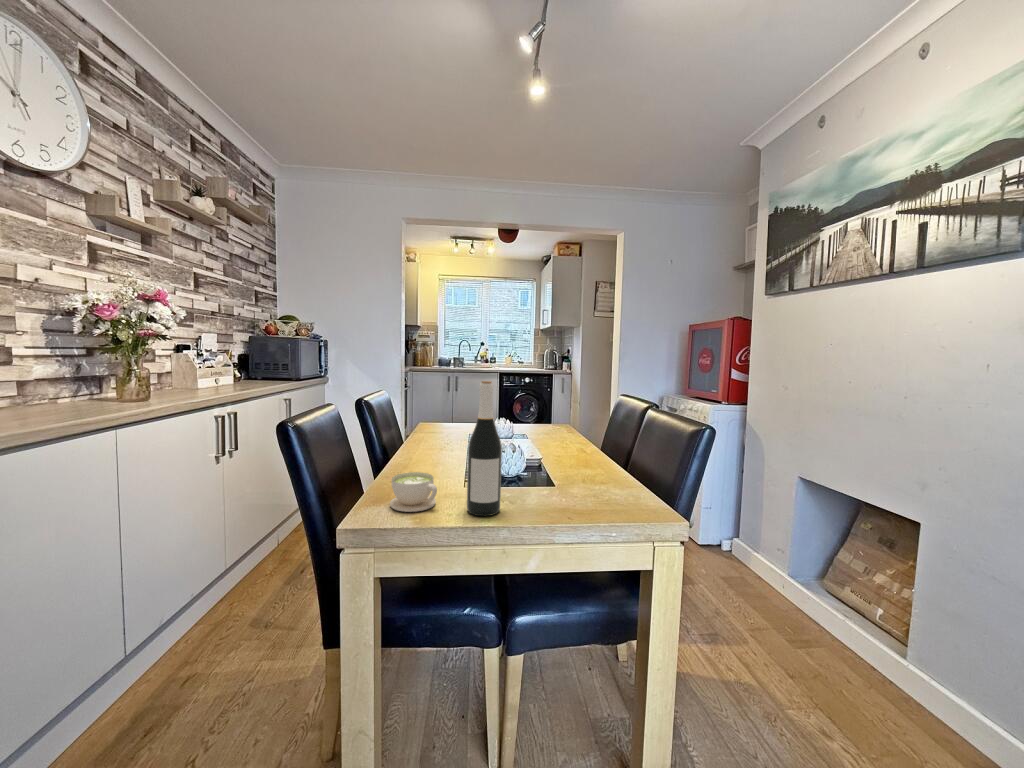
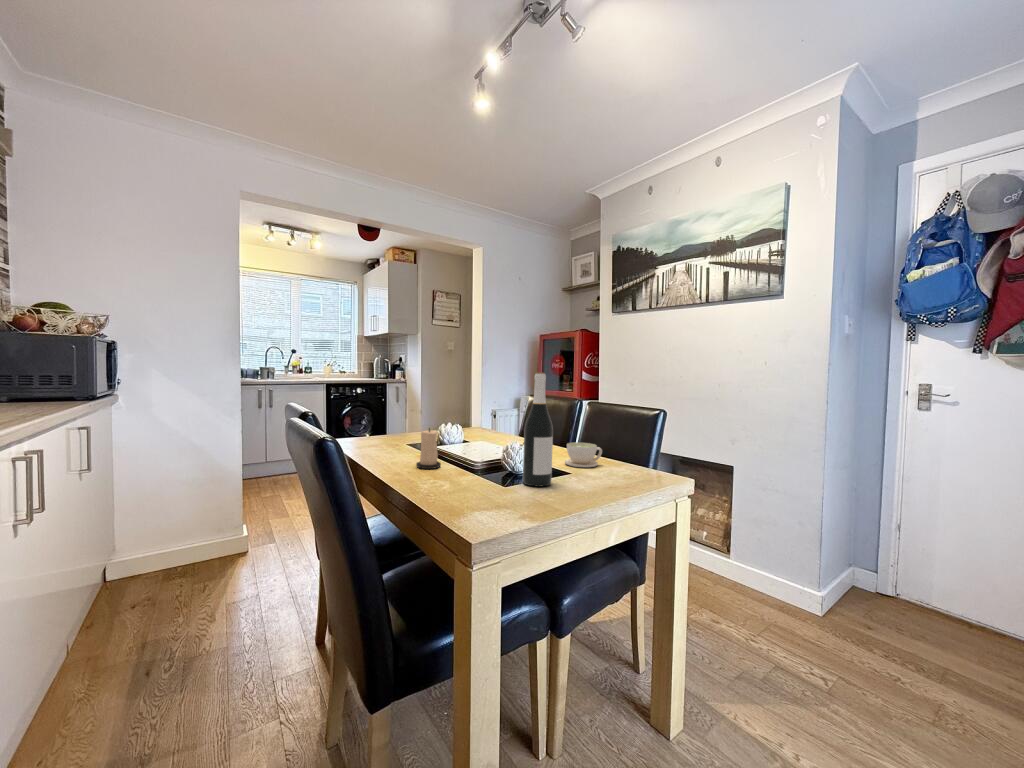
candle: none [409,432,433,475] -> present [416,428,441,469]
coffee cup: present [390,472,437,512] -> present [565,442,602,467]

